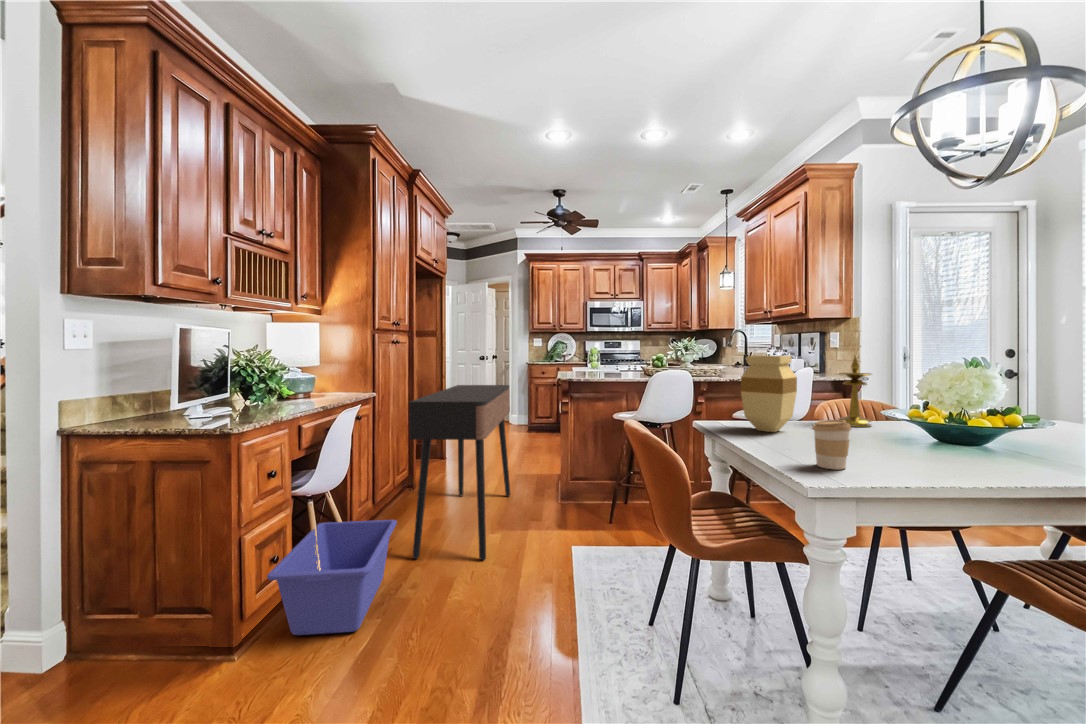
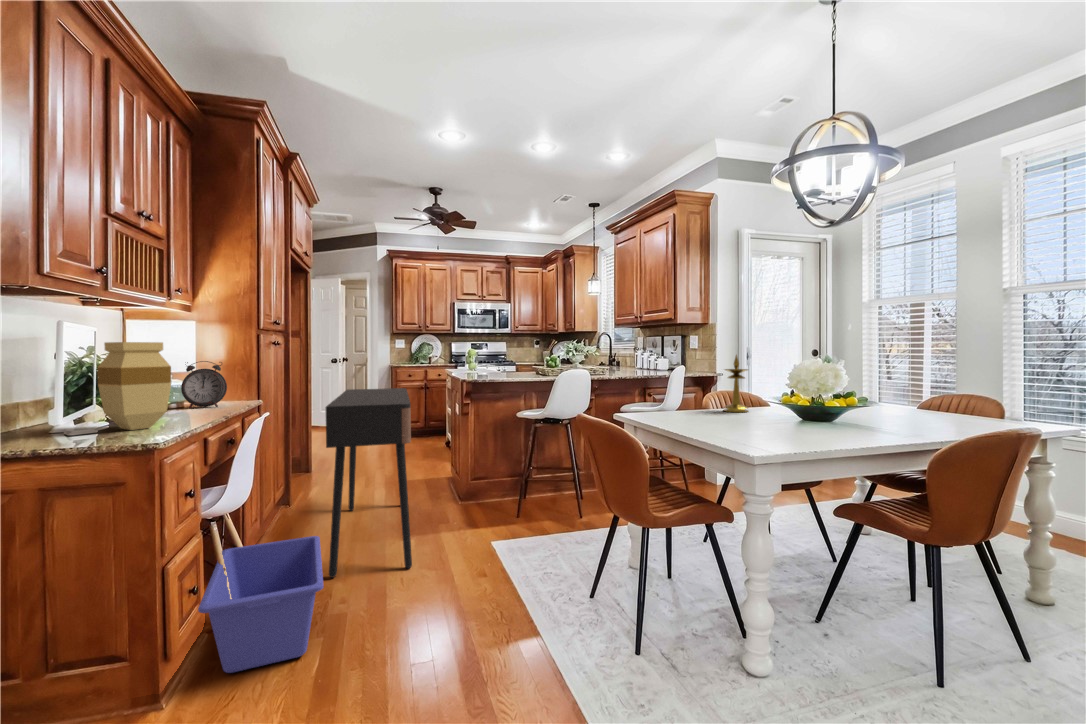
vase: present [741,356,797,432] -> present [97,342,171,430]
alarm clock: none [303,359,339,399] -> present [181,361,227,408]
coffee cup: present [812,420,851,469] -> none [739,403,767,441]

